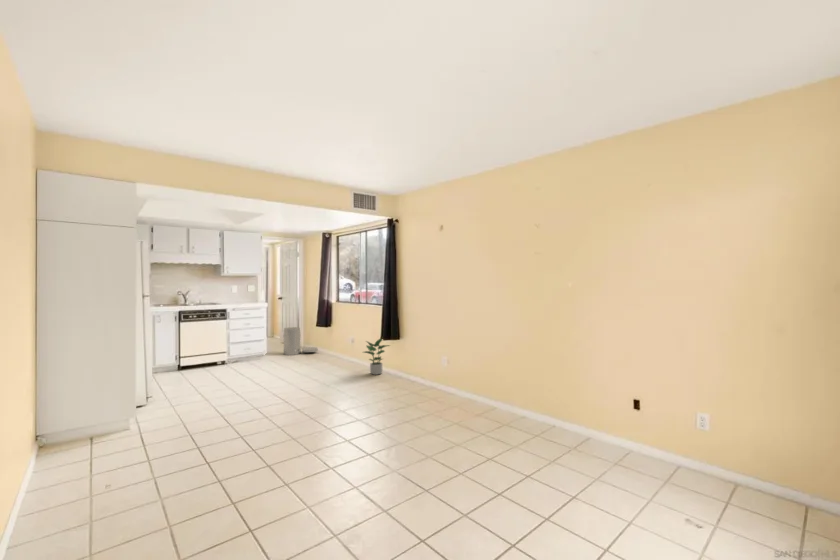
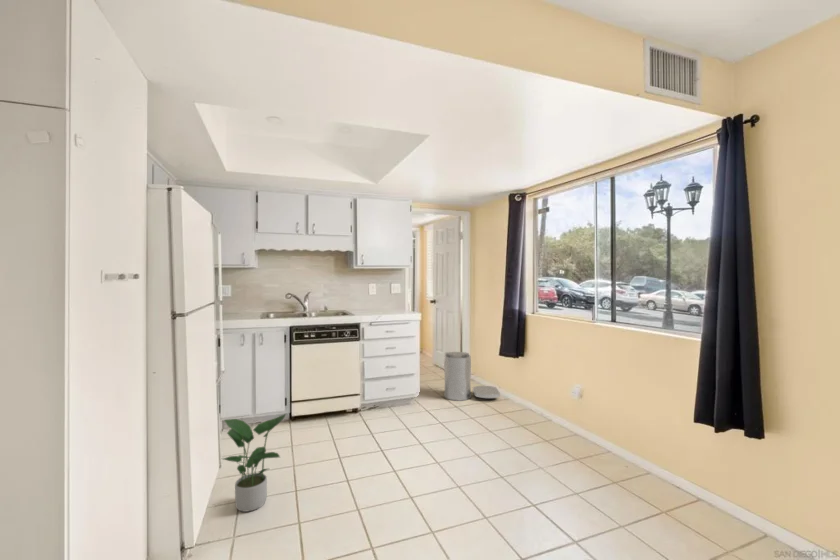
potted plant: present [364,339,389,375] -> present [224,414,285,512]

